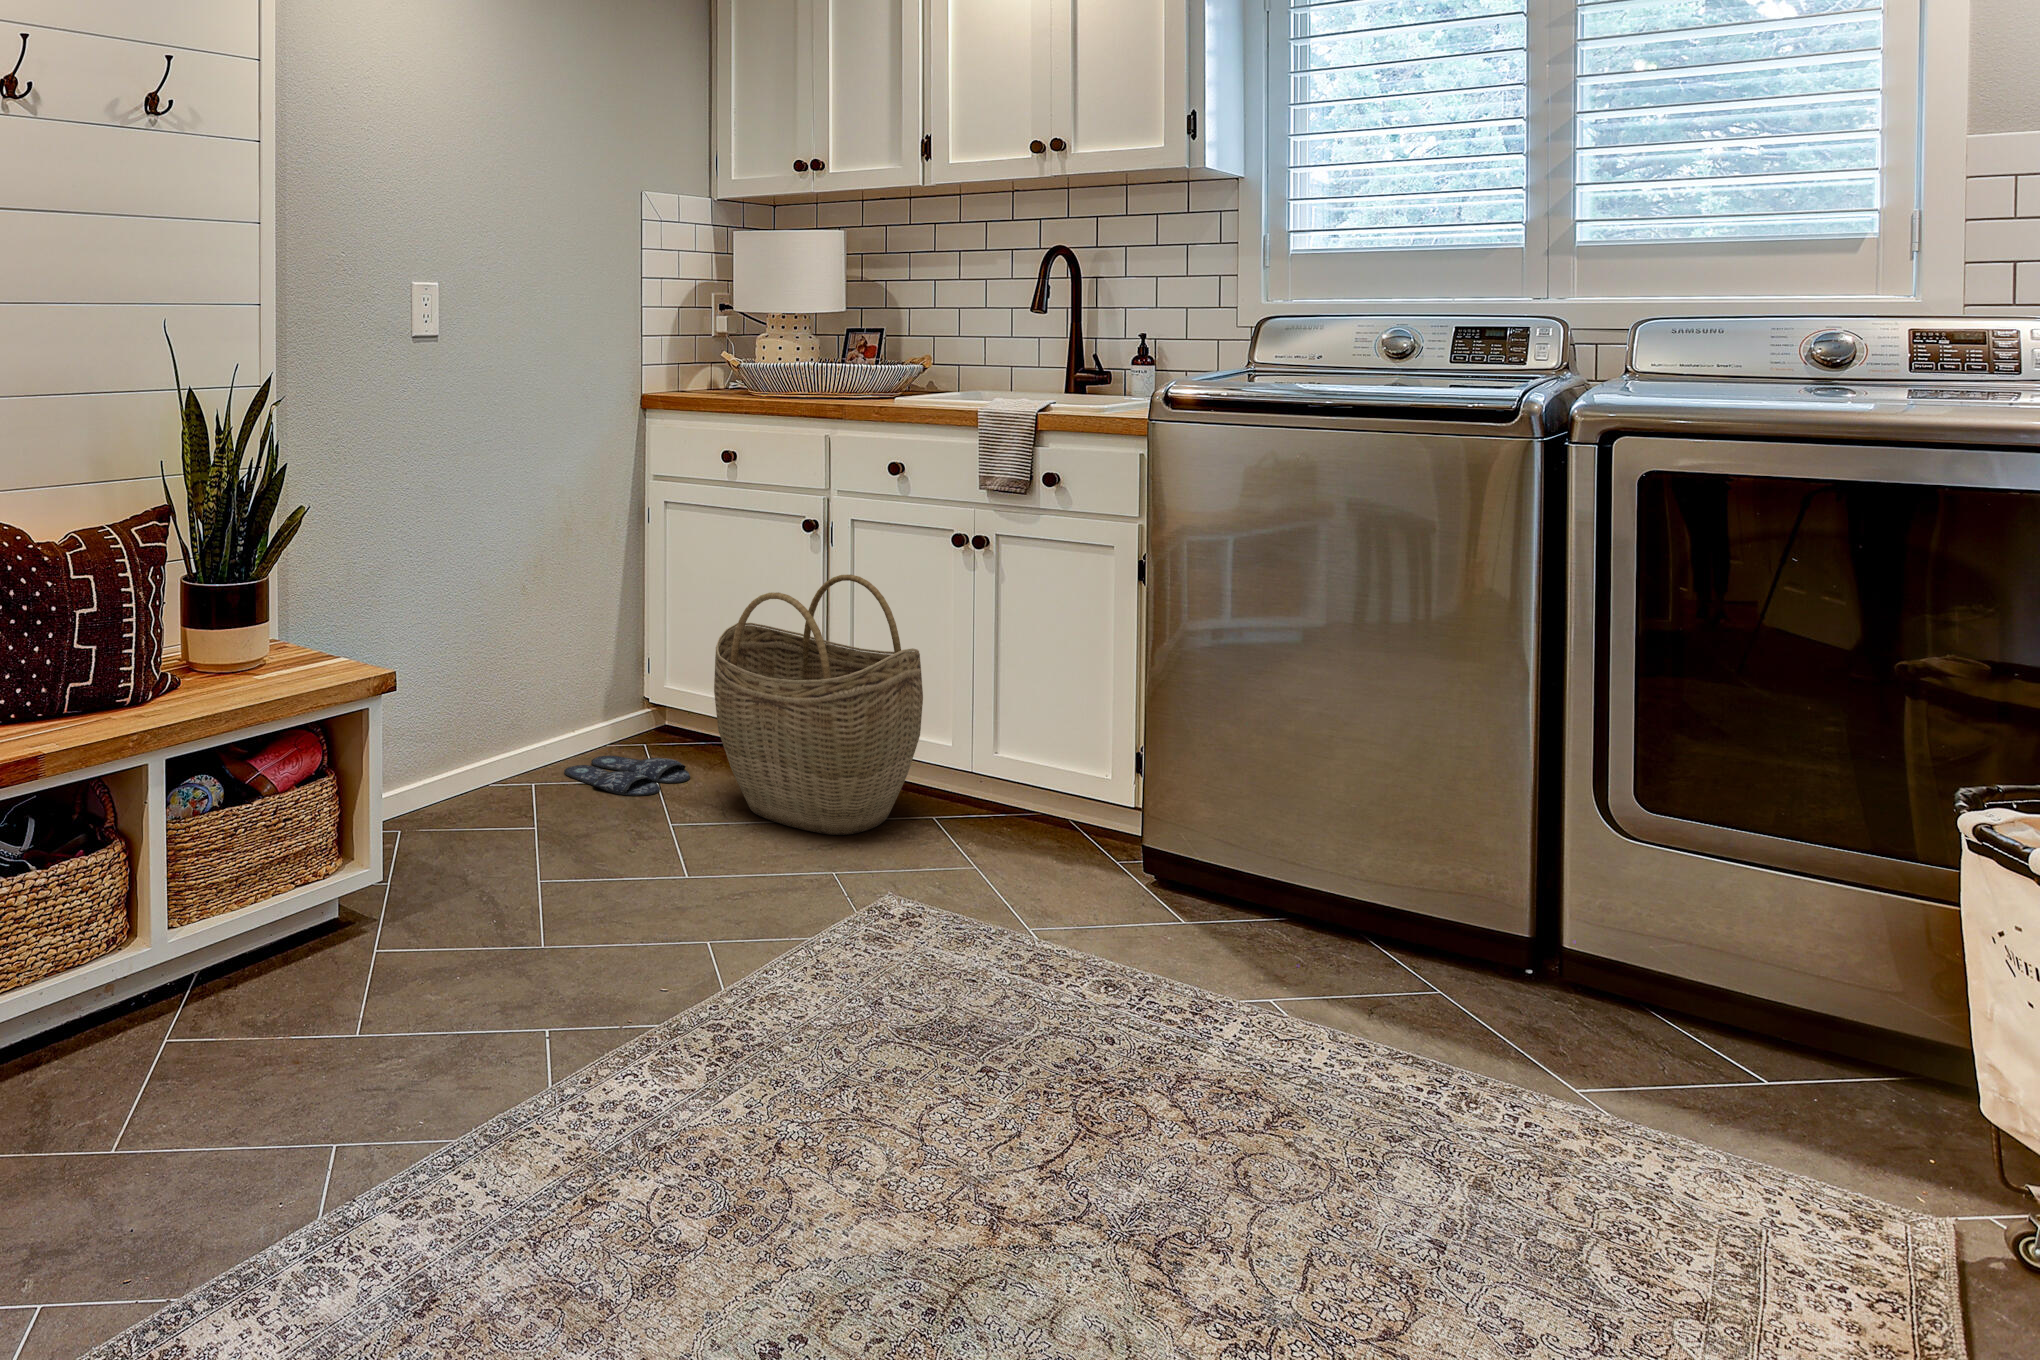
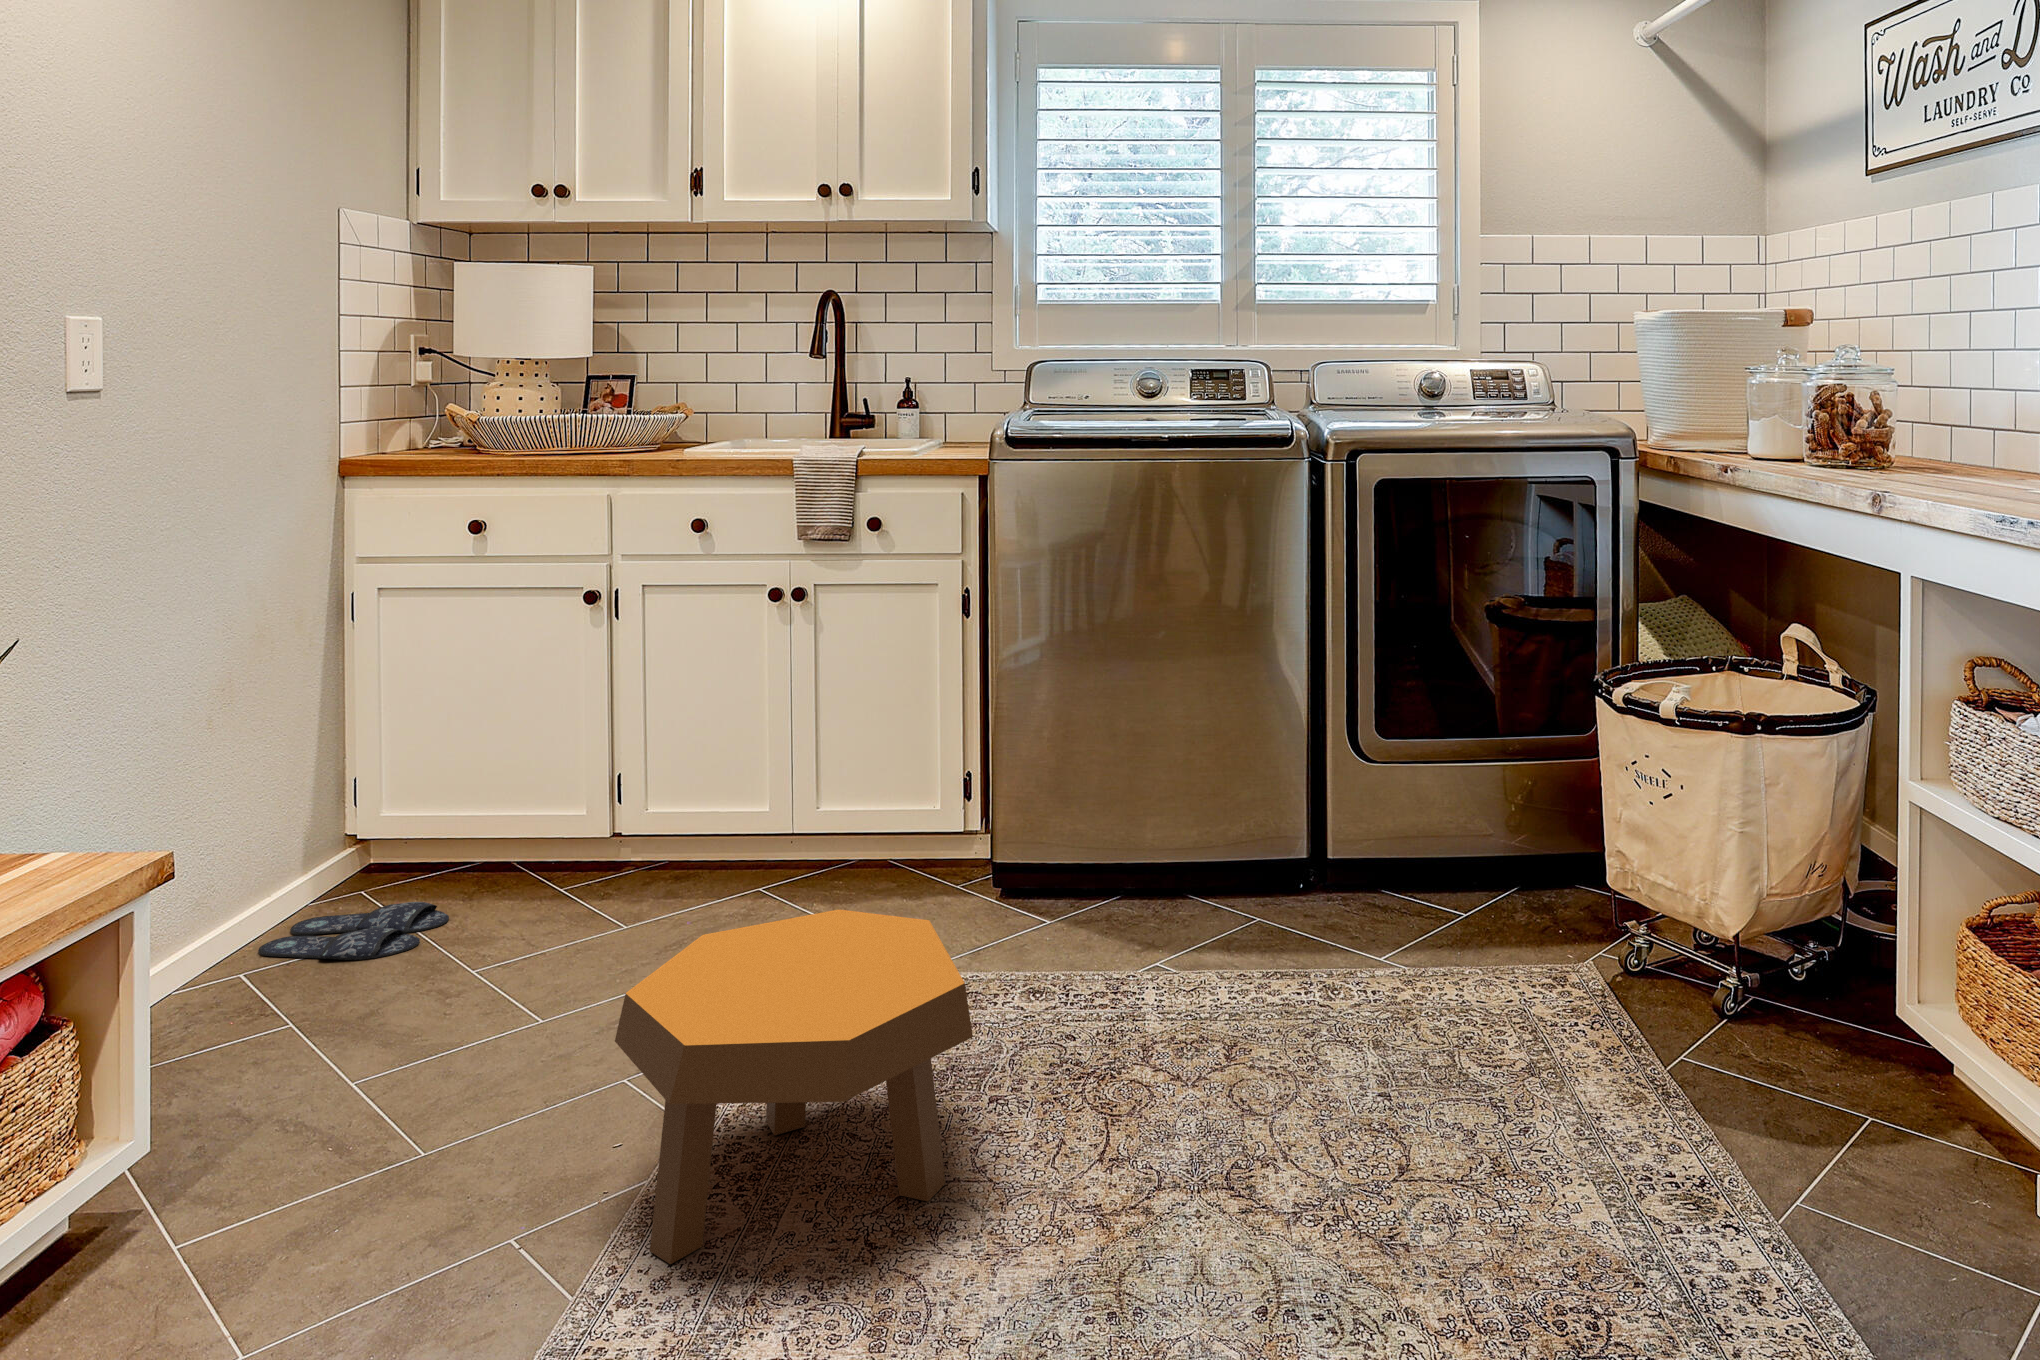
woven basket: present [714,574,923,835] -> none [509,645,759,938]
footstool: none [623,830,934,1133] -> present [615,909,973,1264]

